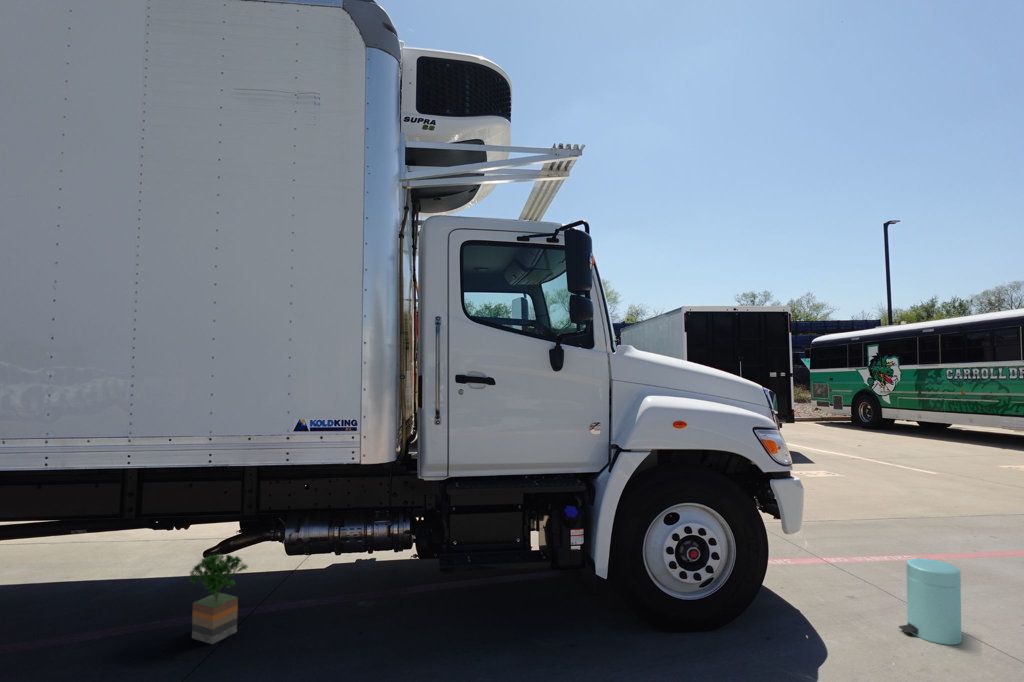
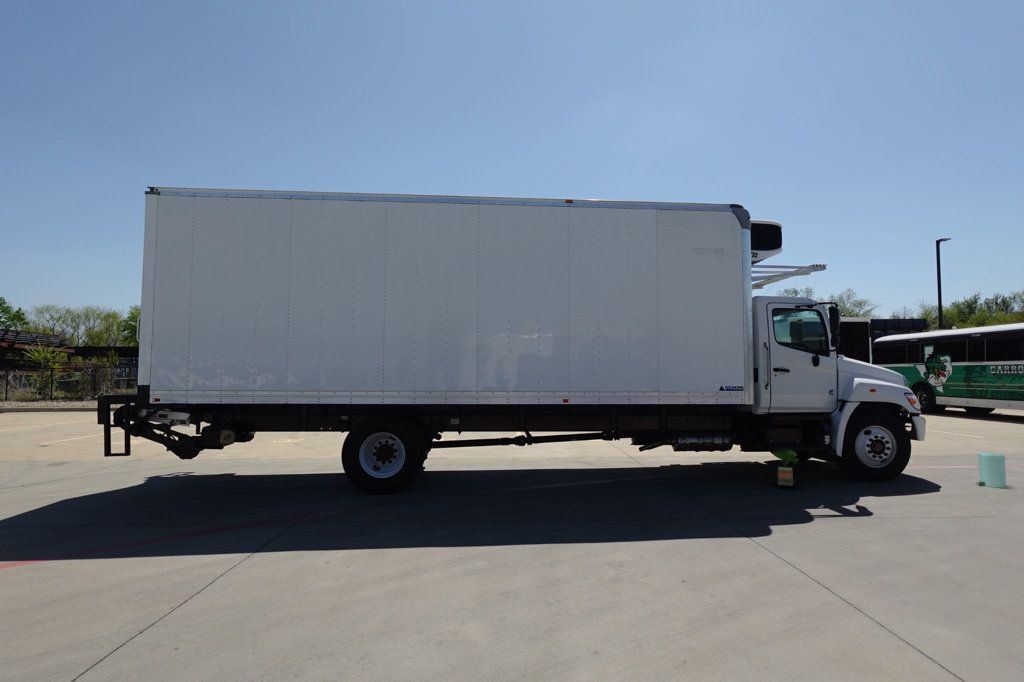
potted tree: present [190,554,248,644] -> present [775,450,797,486]

